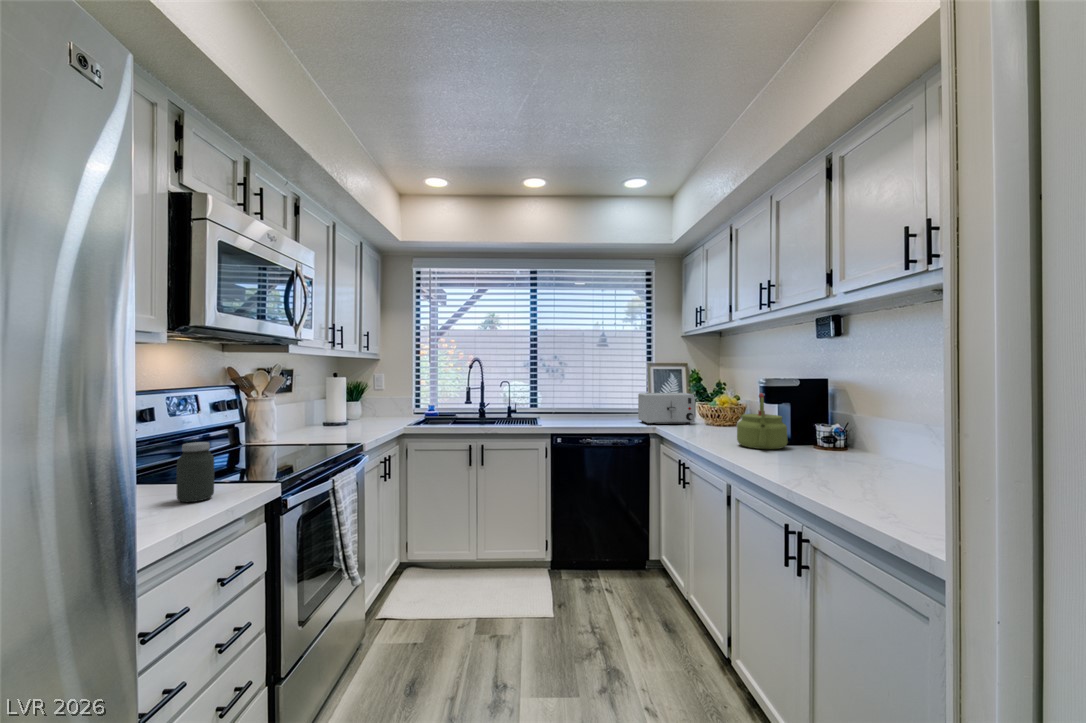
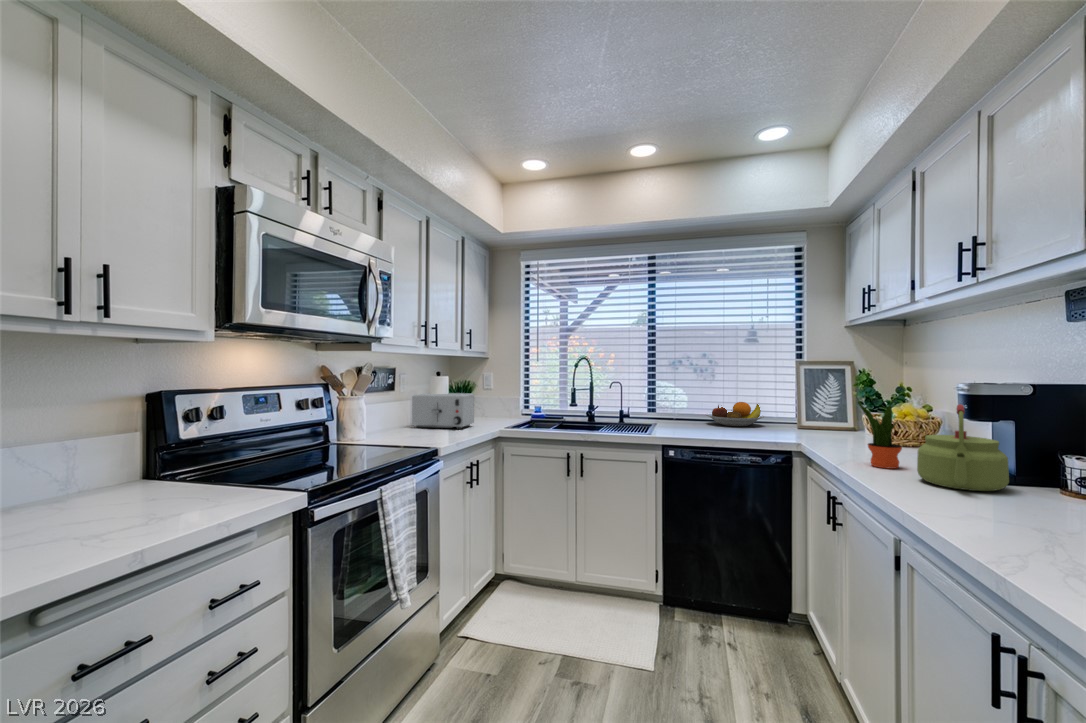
potted plant: none [698,390,726,440] -> present [858,400,902,469]
toaster: present [638,393,695,425] -> present [412,393,474,429]
fruit bowl: none [580,397,624,417] -> present [706,402,764,426]
jar: present [177,442,214,502] -> none [193,445,232,509]

